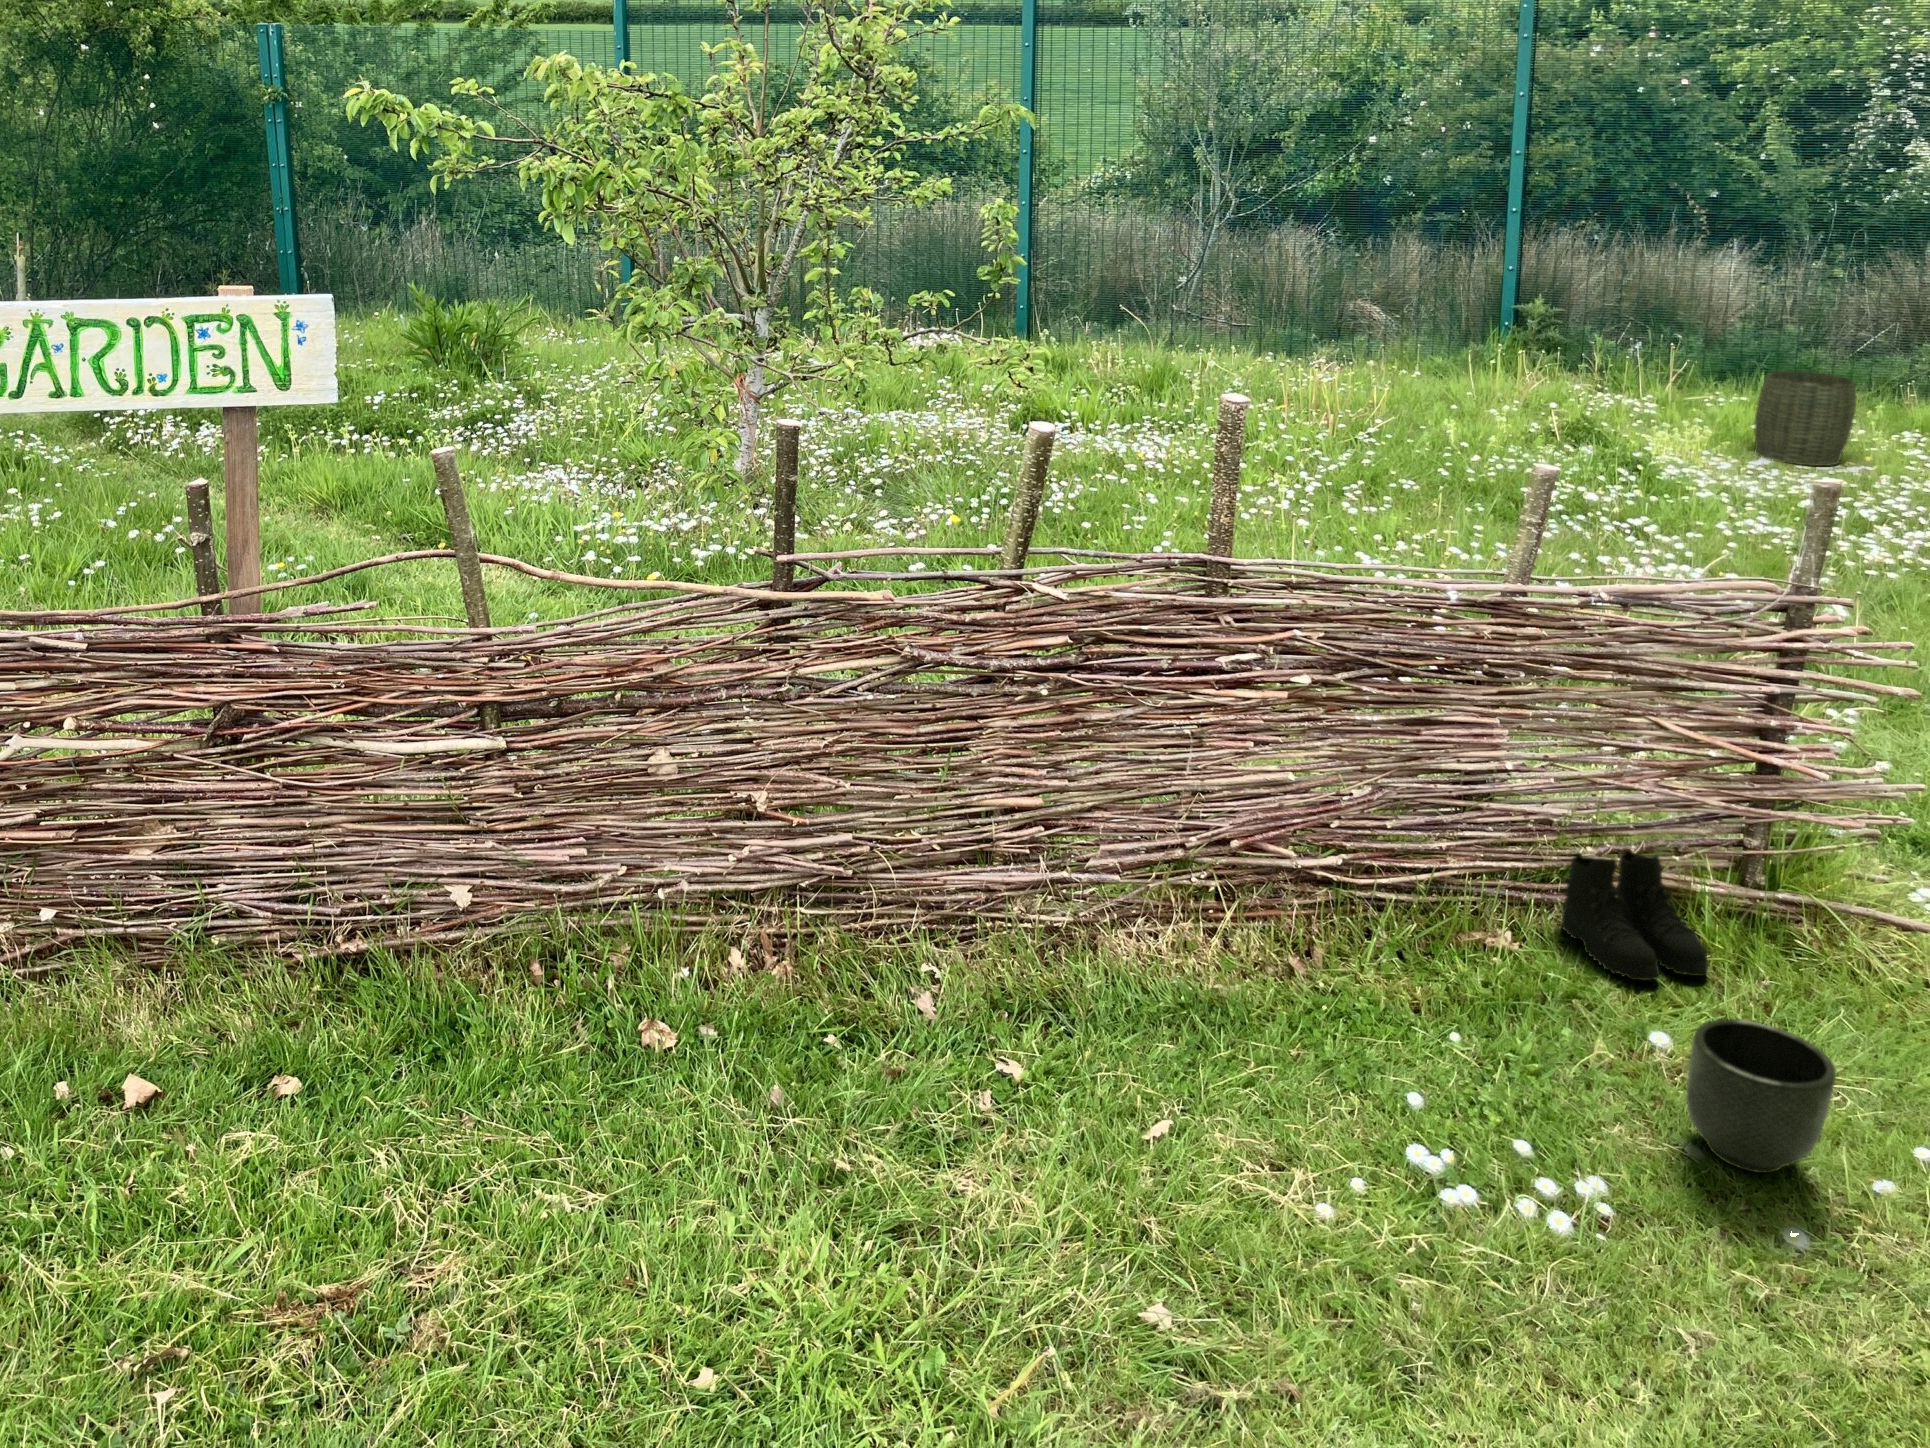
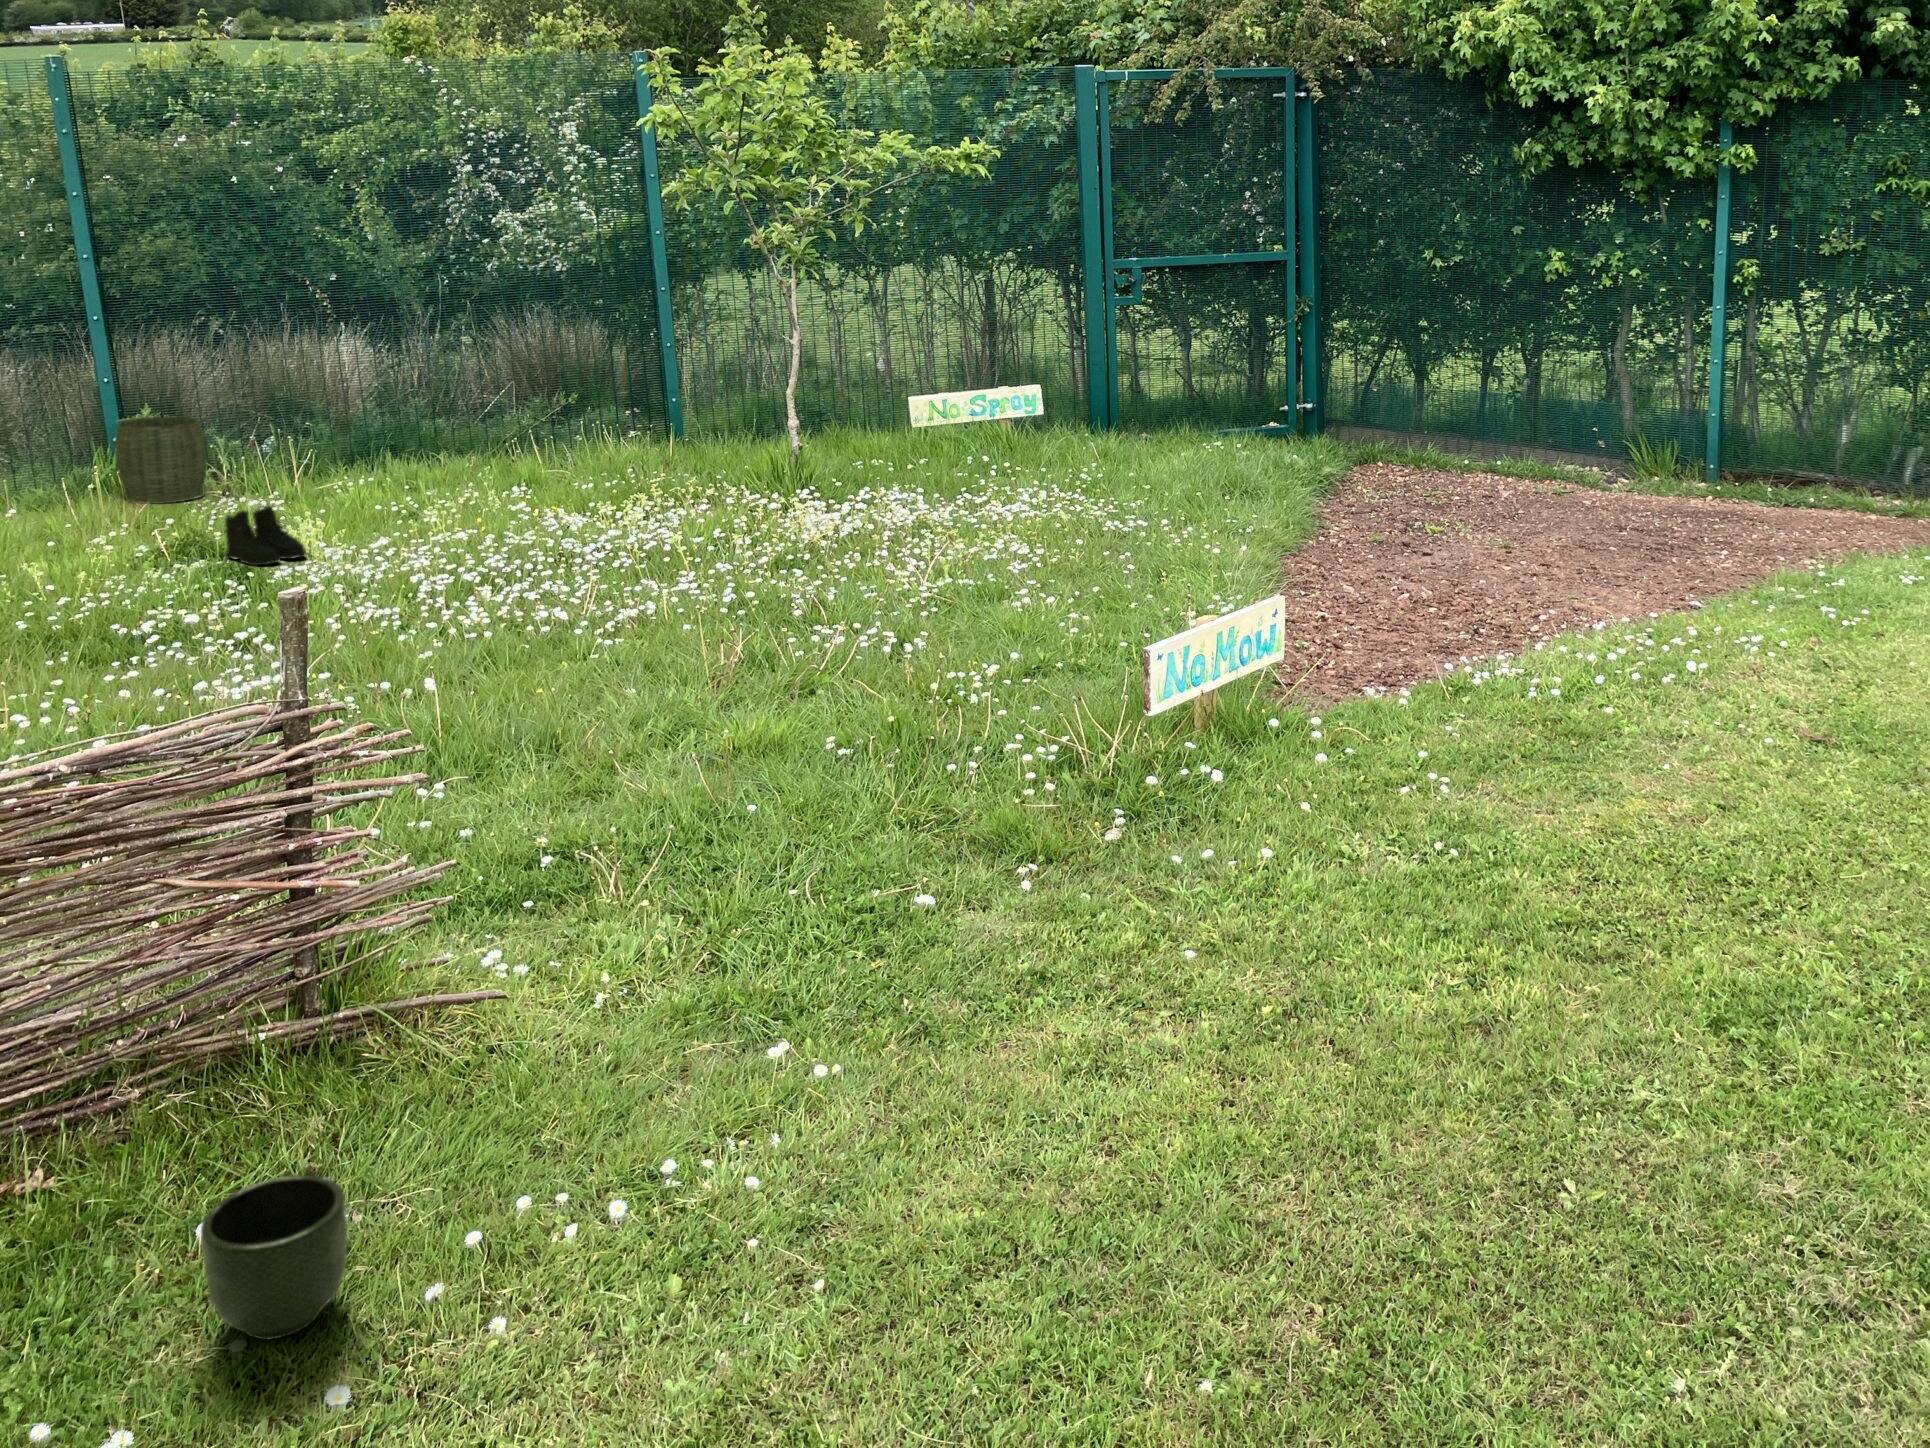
woven basket: present [1754,371,1857,466] -> present [115,416,207,504]
boots: present [1561,849,1708,981] -> present [225,506,306,566]

